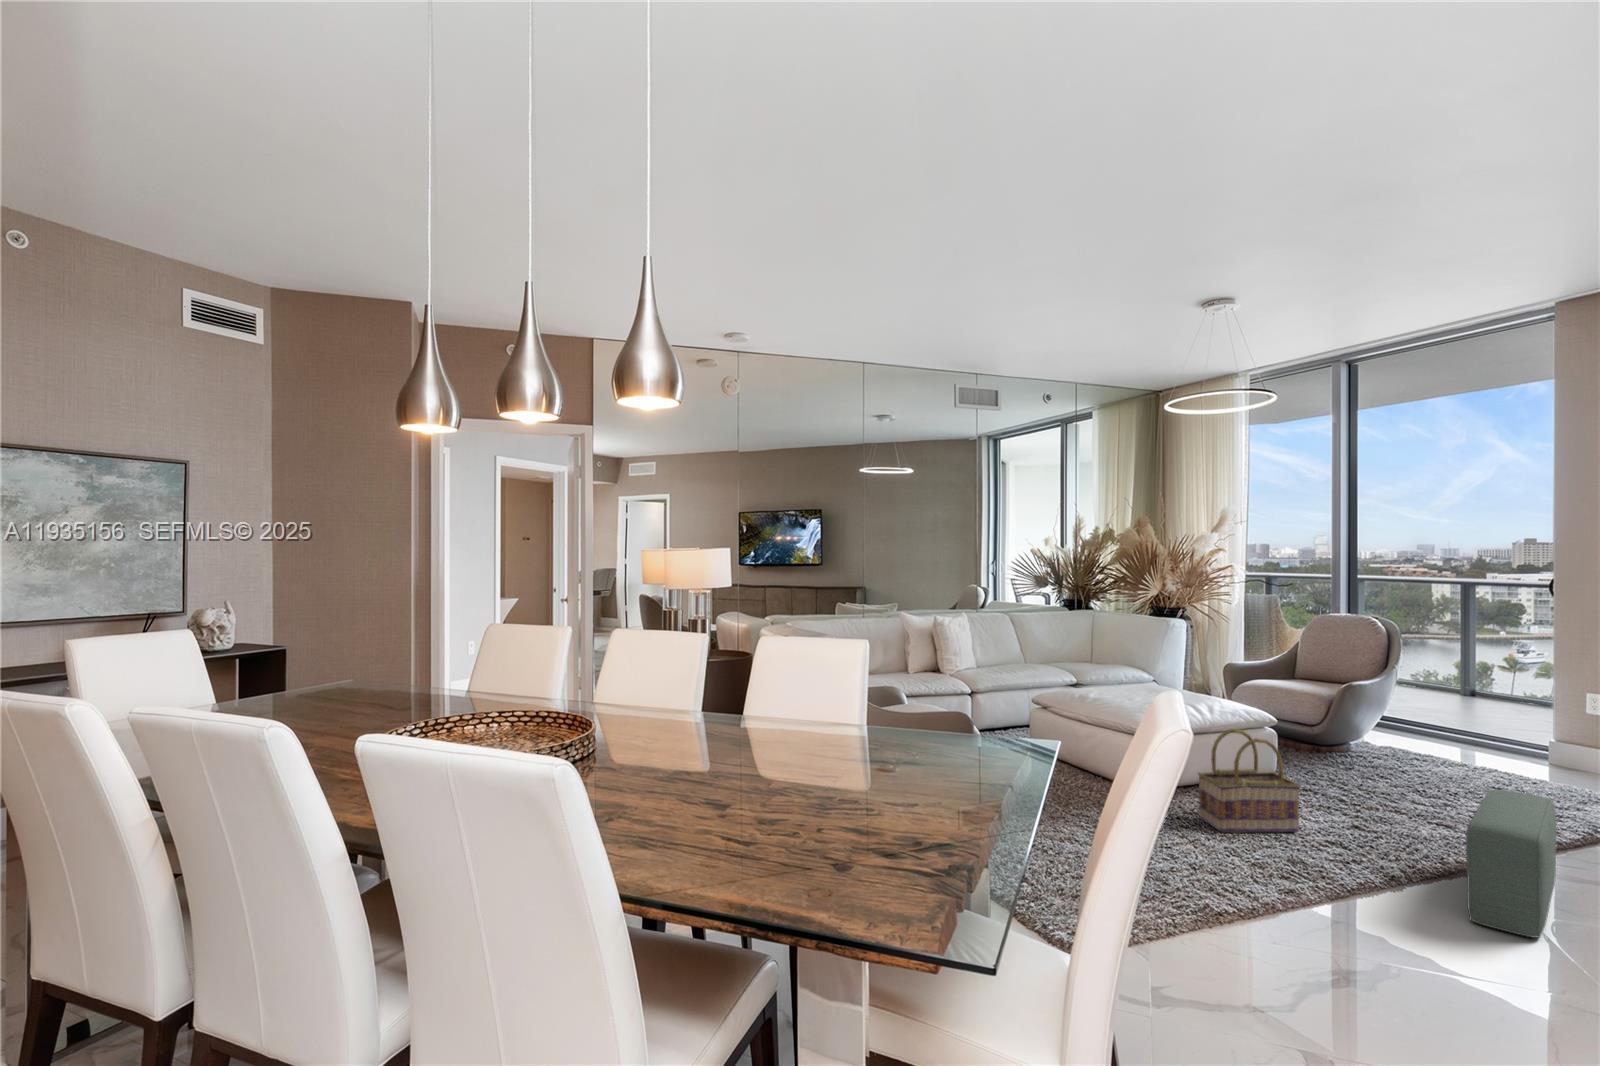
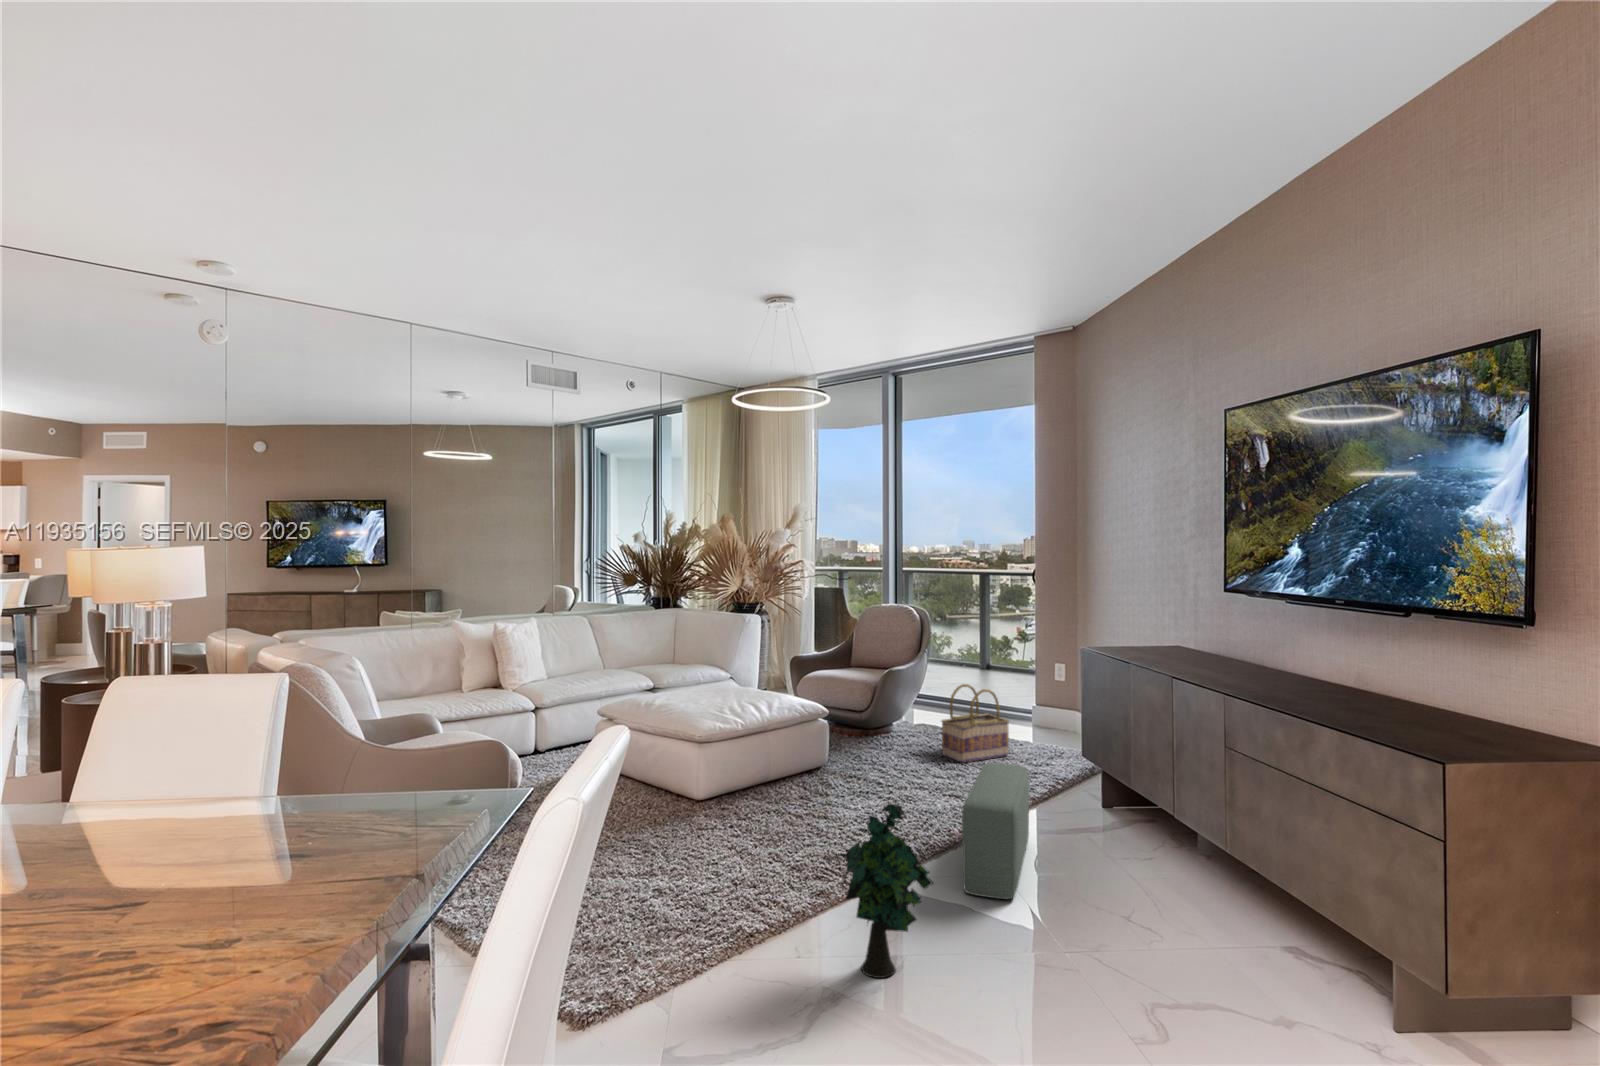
basket: present [1198,729,1300,833] -> present [942,684,1009,763]
decorative plant: none [1316,804,1440,980] -> present [837,804,933,978]

